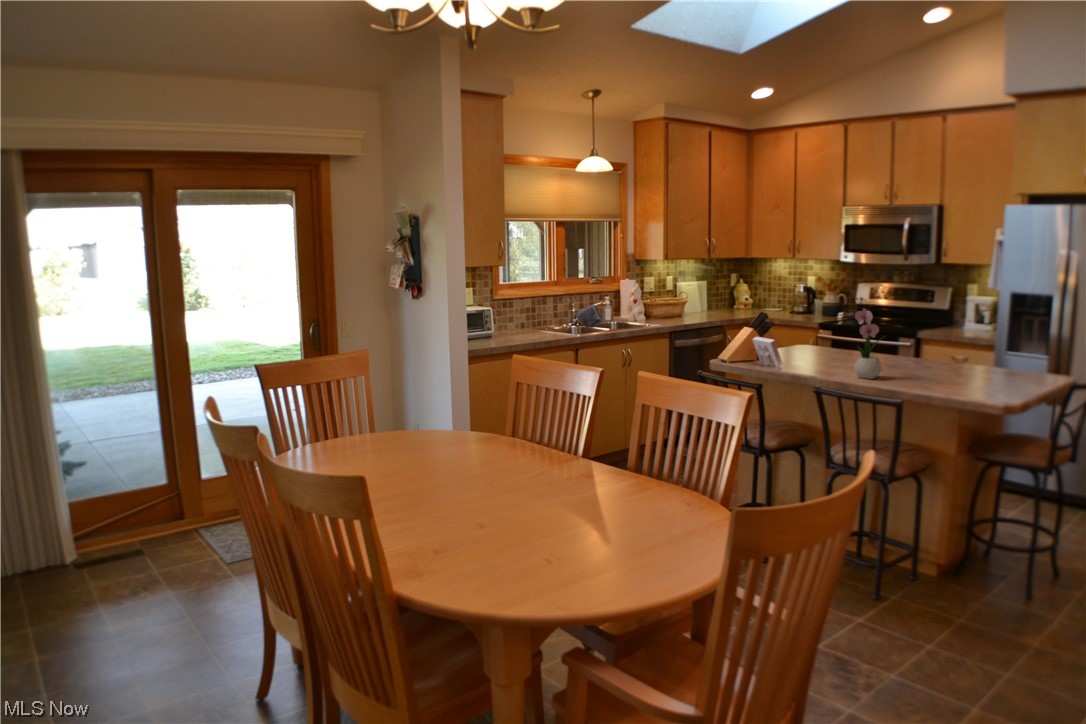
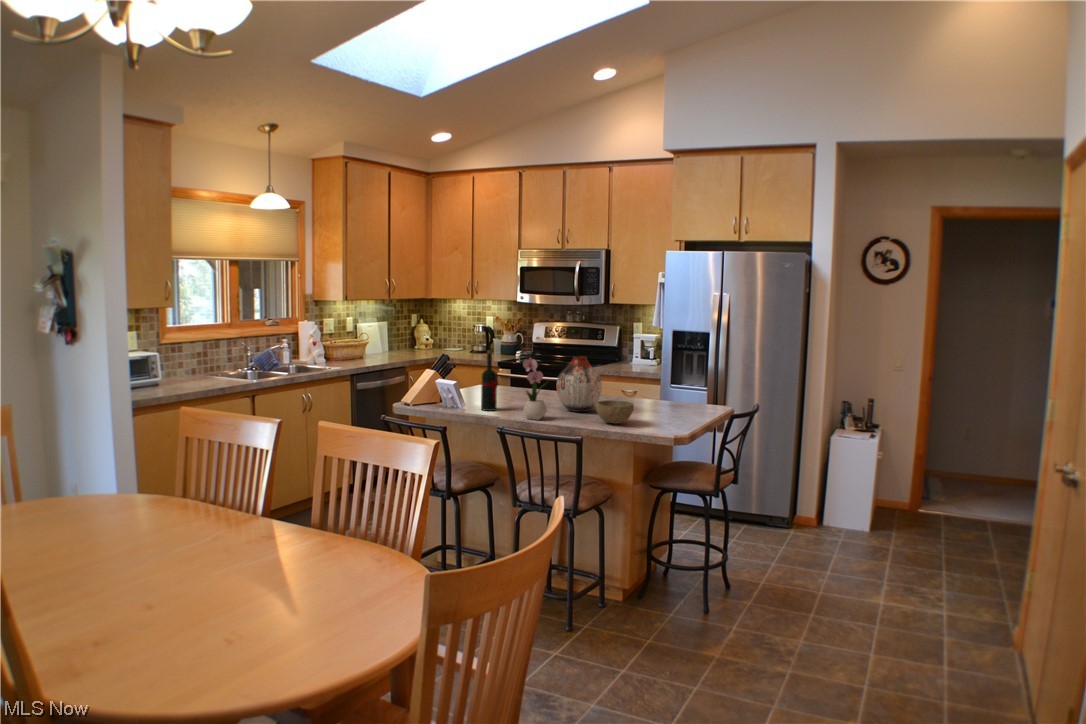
wine bottle: none [804,302,824,368] -> present [481,351,498,411]
vase: none [894,309,951,372] -> present [557,356,602,412]
bowl: none [944,359,995,386] -> present [595,400,634,424]

